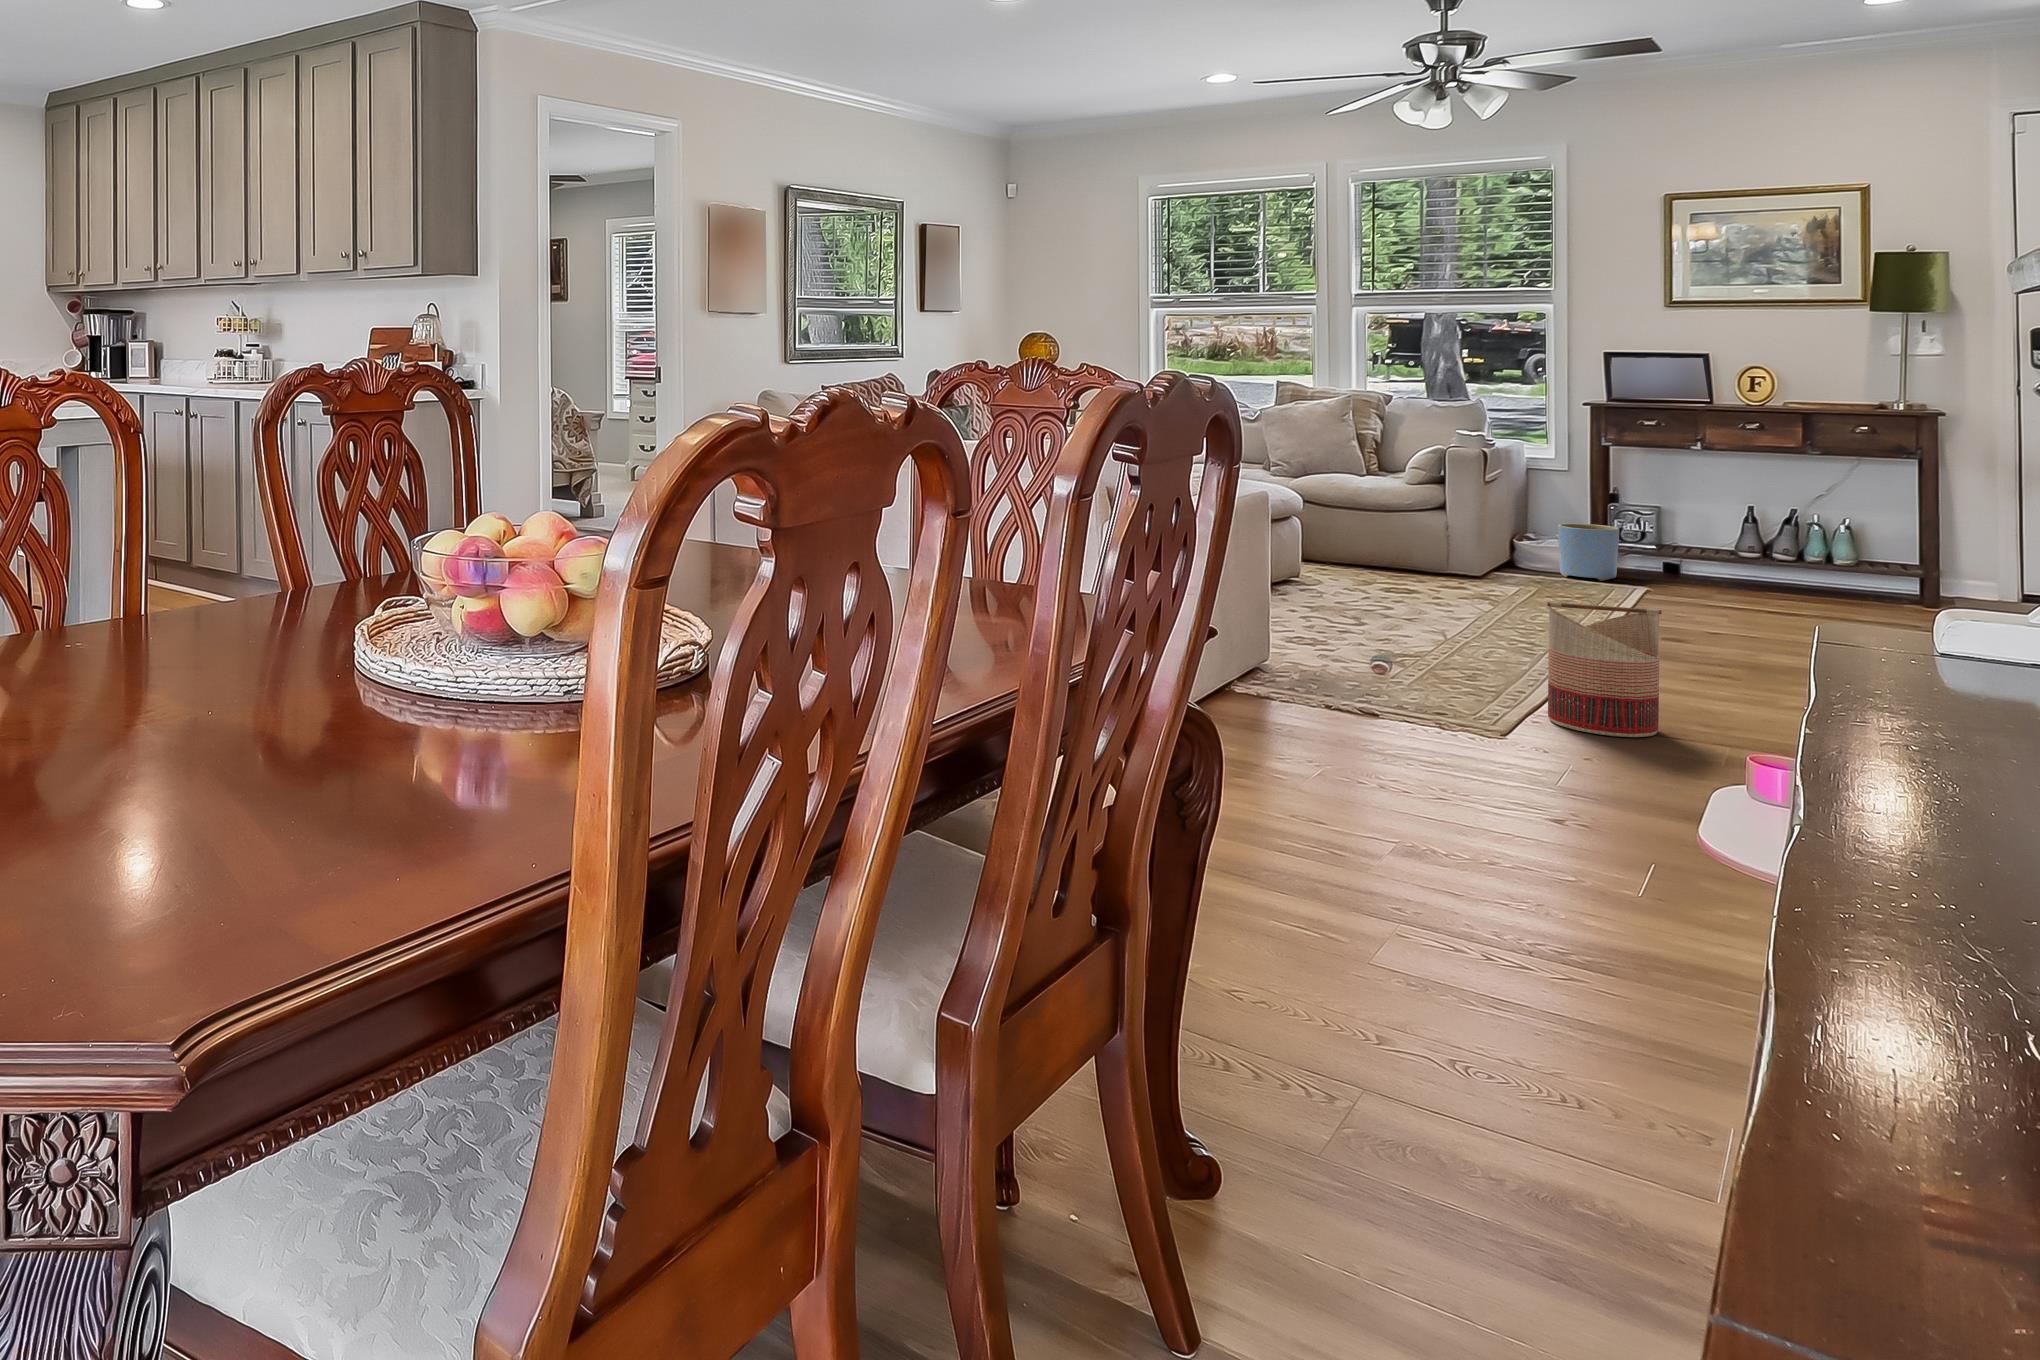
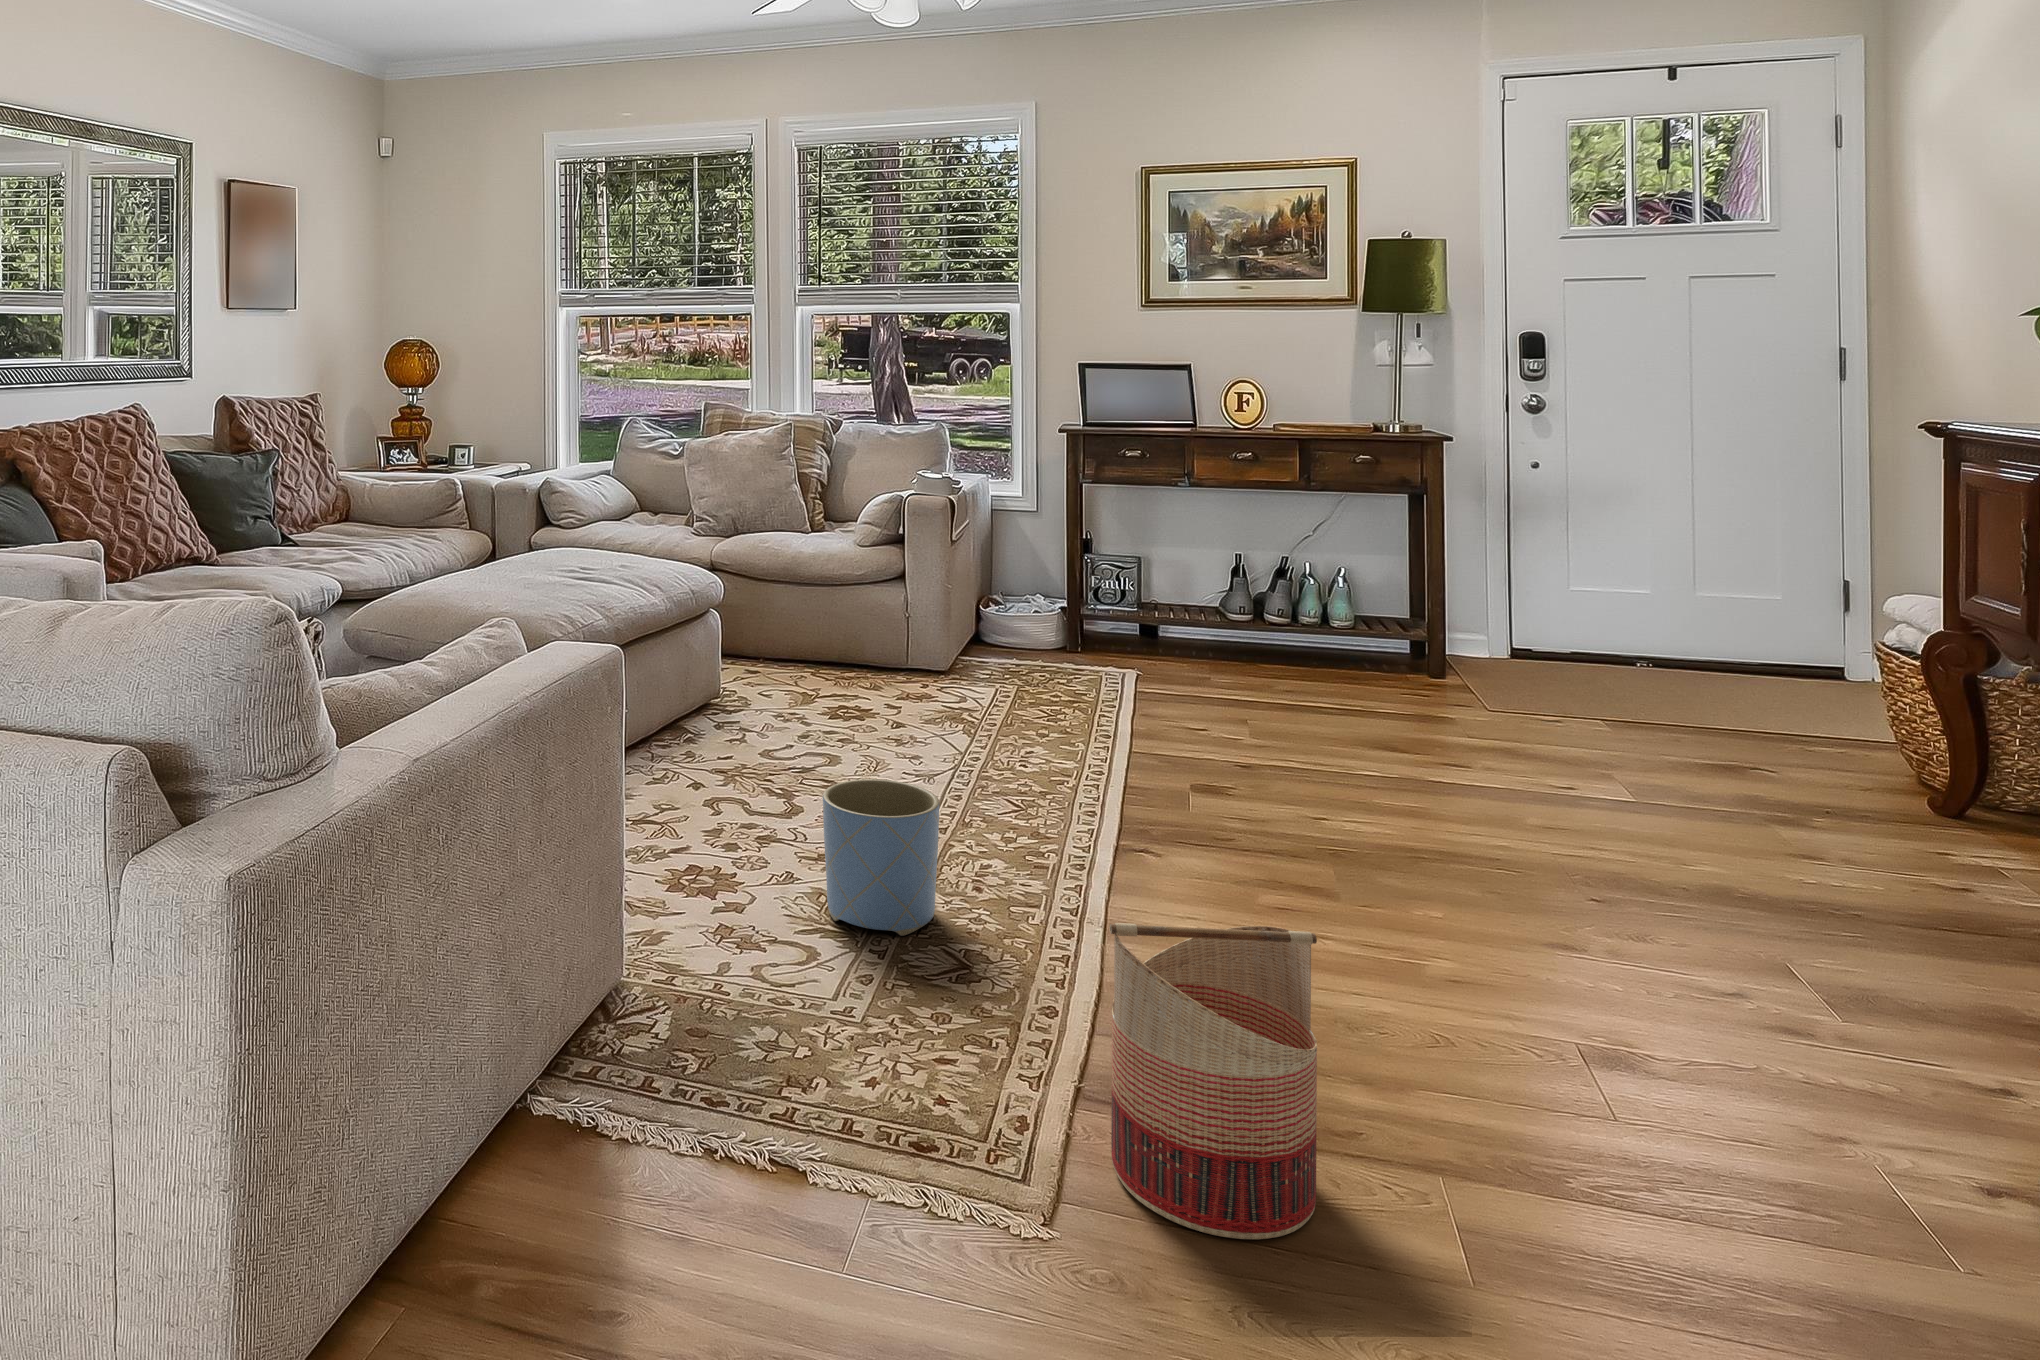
planter: present [1558,523,1619,581] -> present [823,779,939,936]

